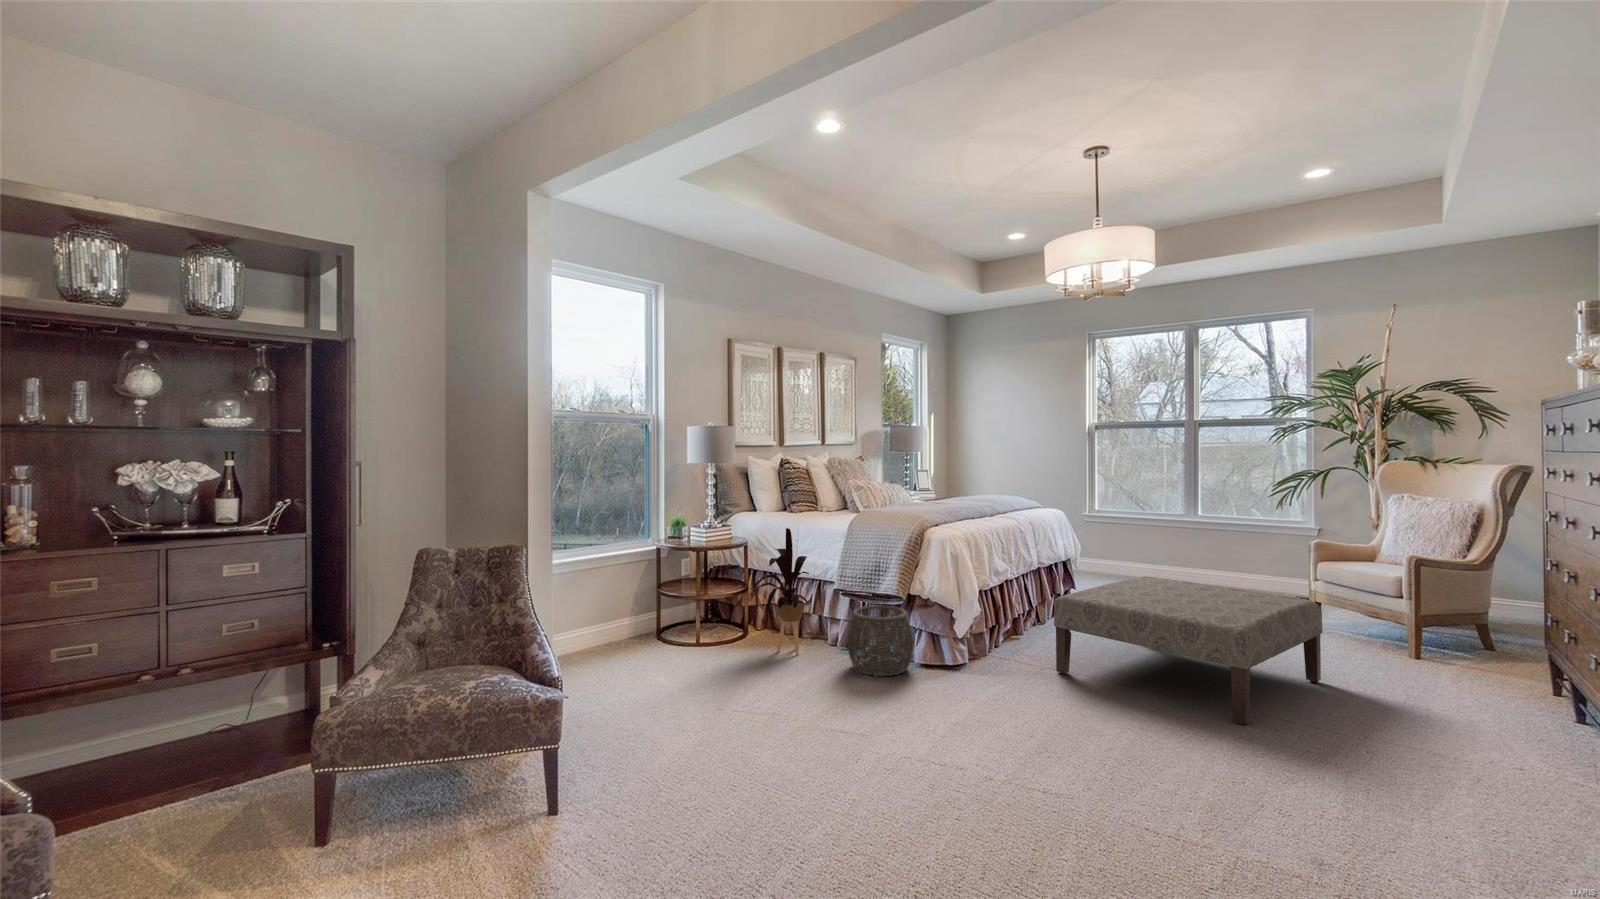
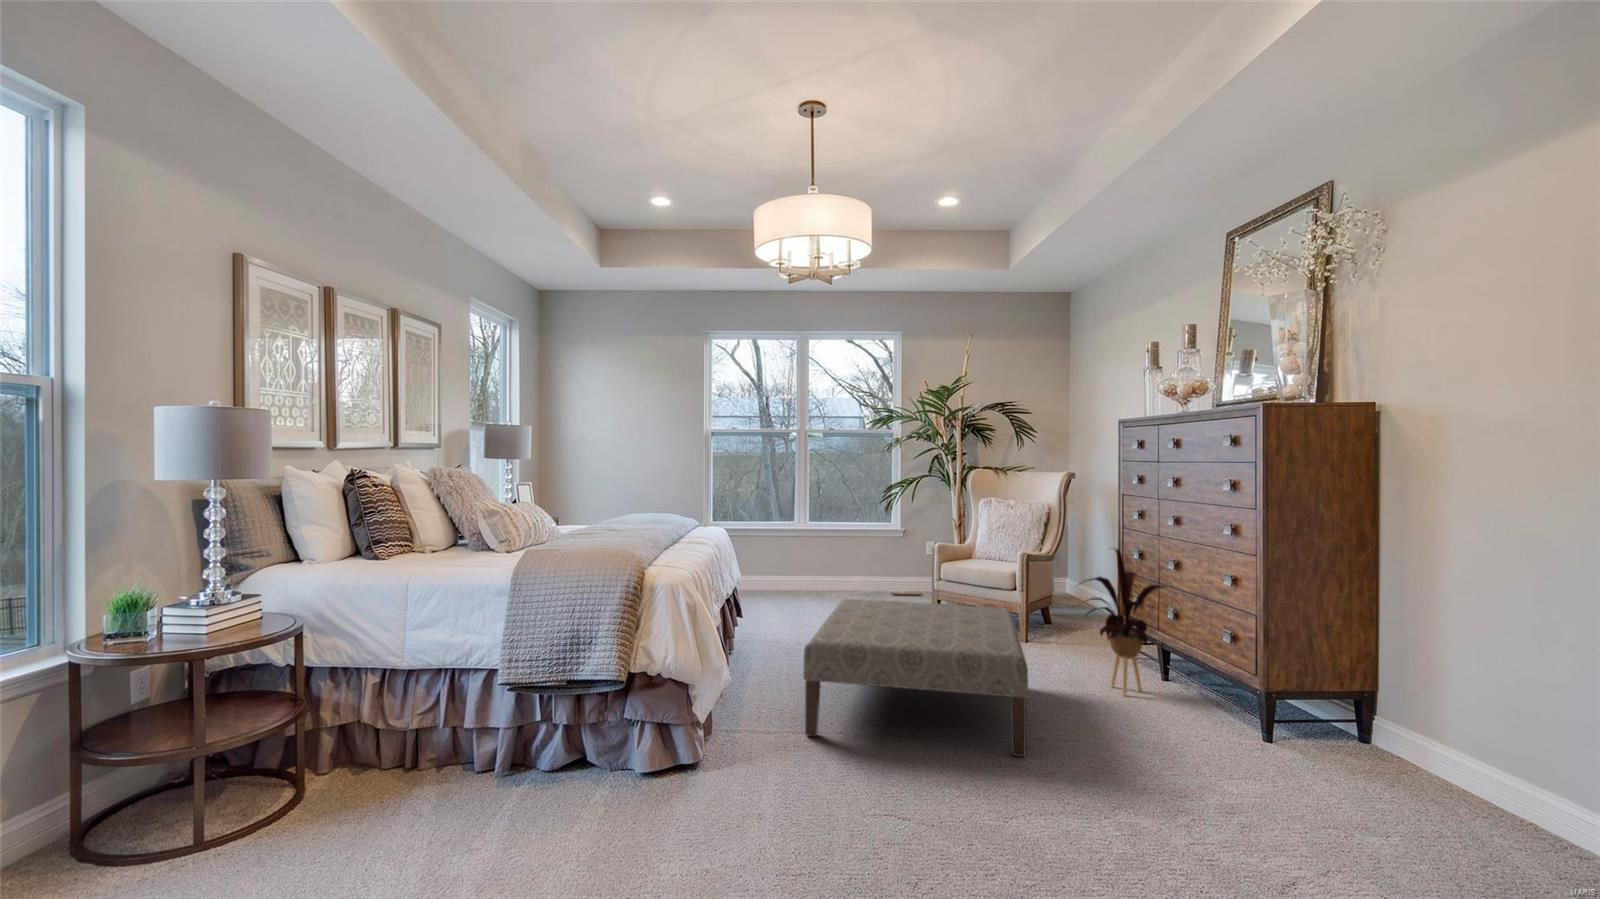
house plant: present [753,528,809,655] -> present [1084,548,1165,696]
woven basket: present [847,606,914,677] -> none [538,695,646,816]

